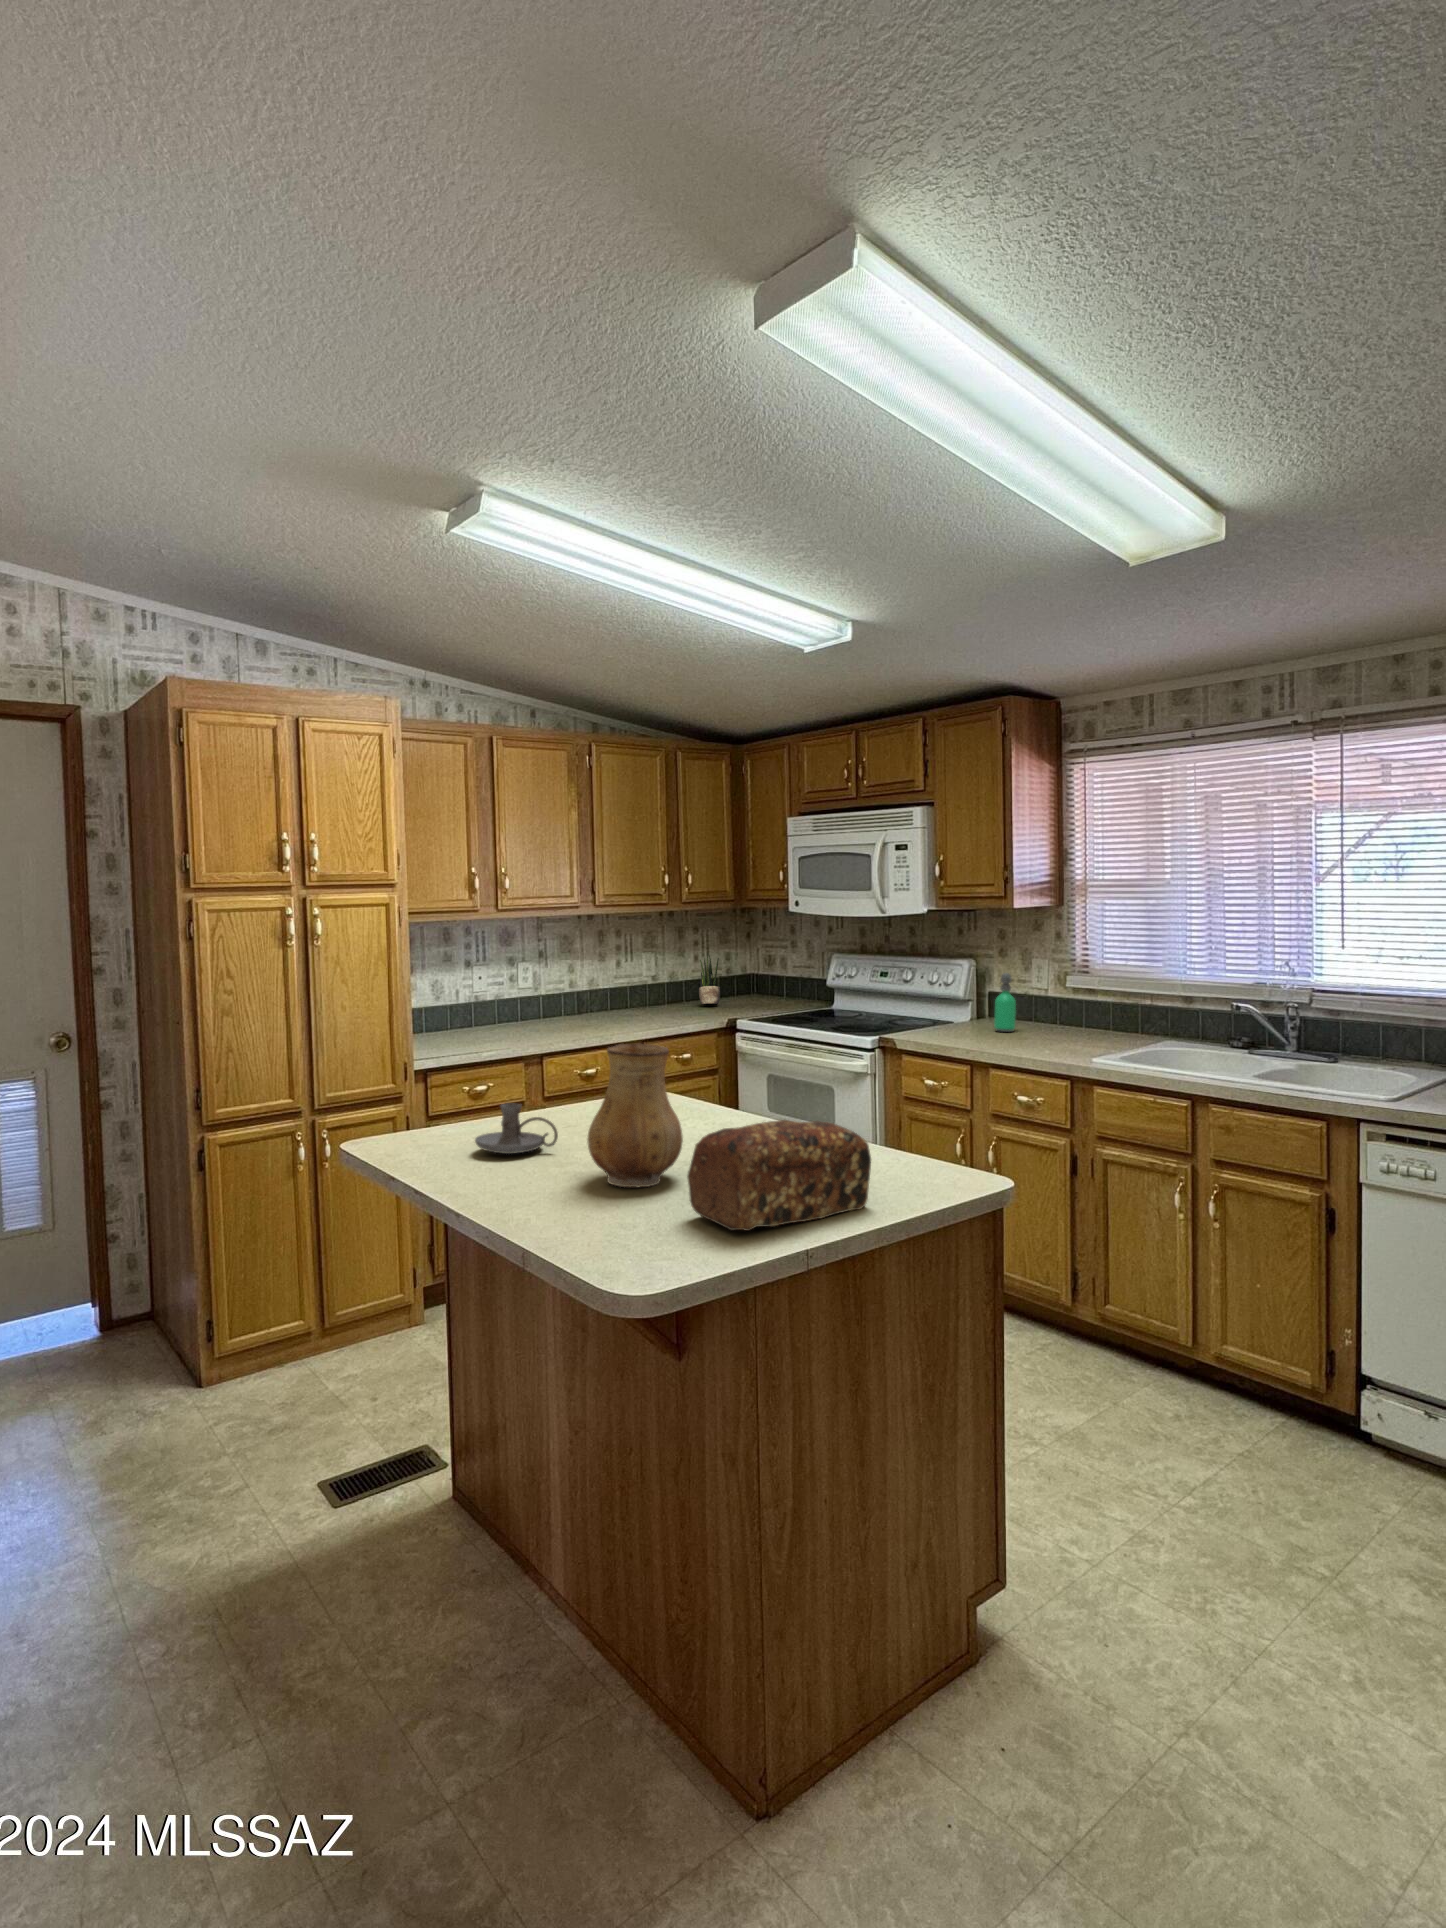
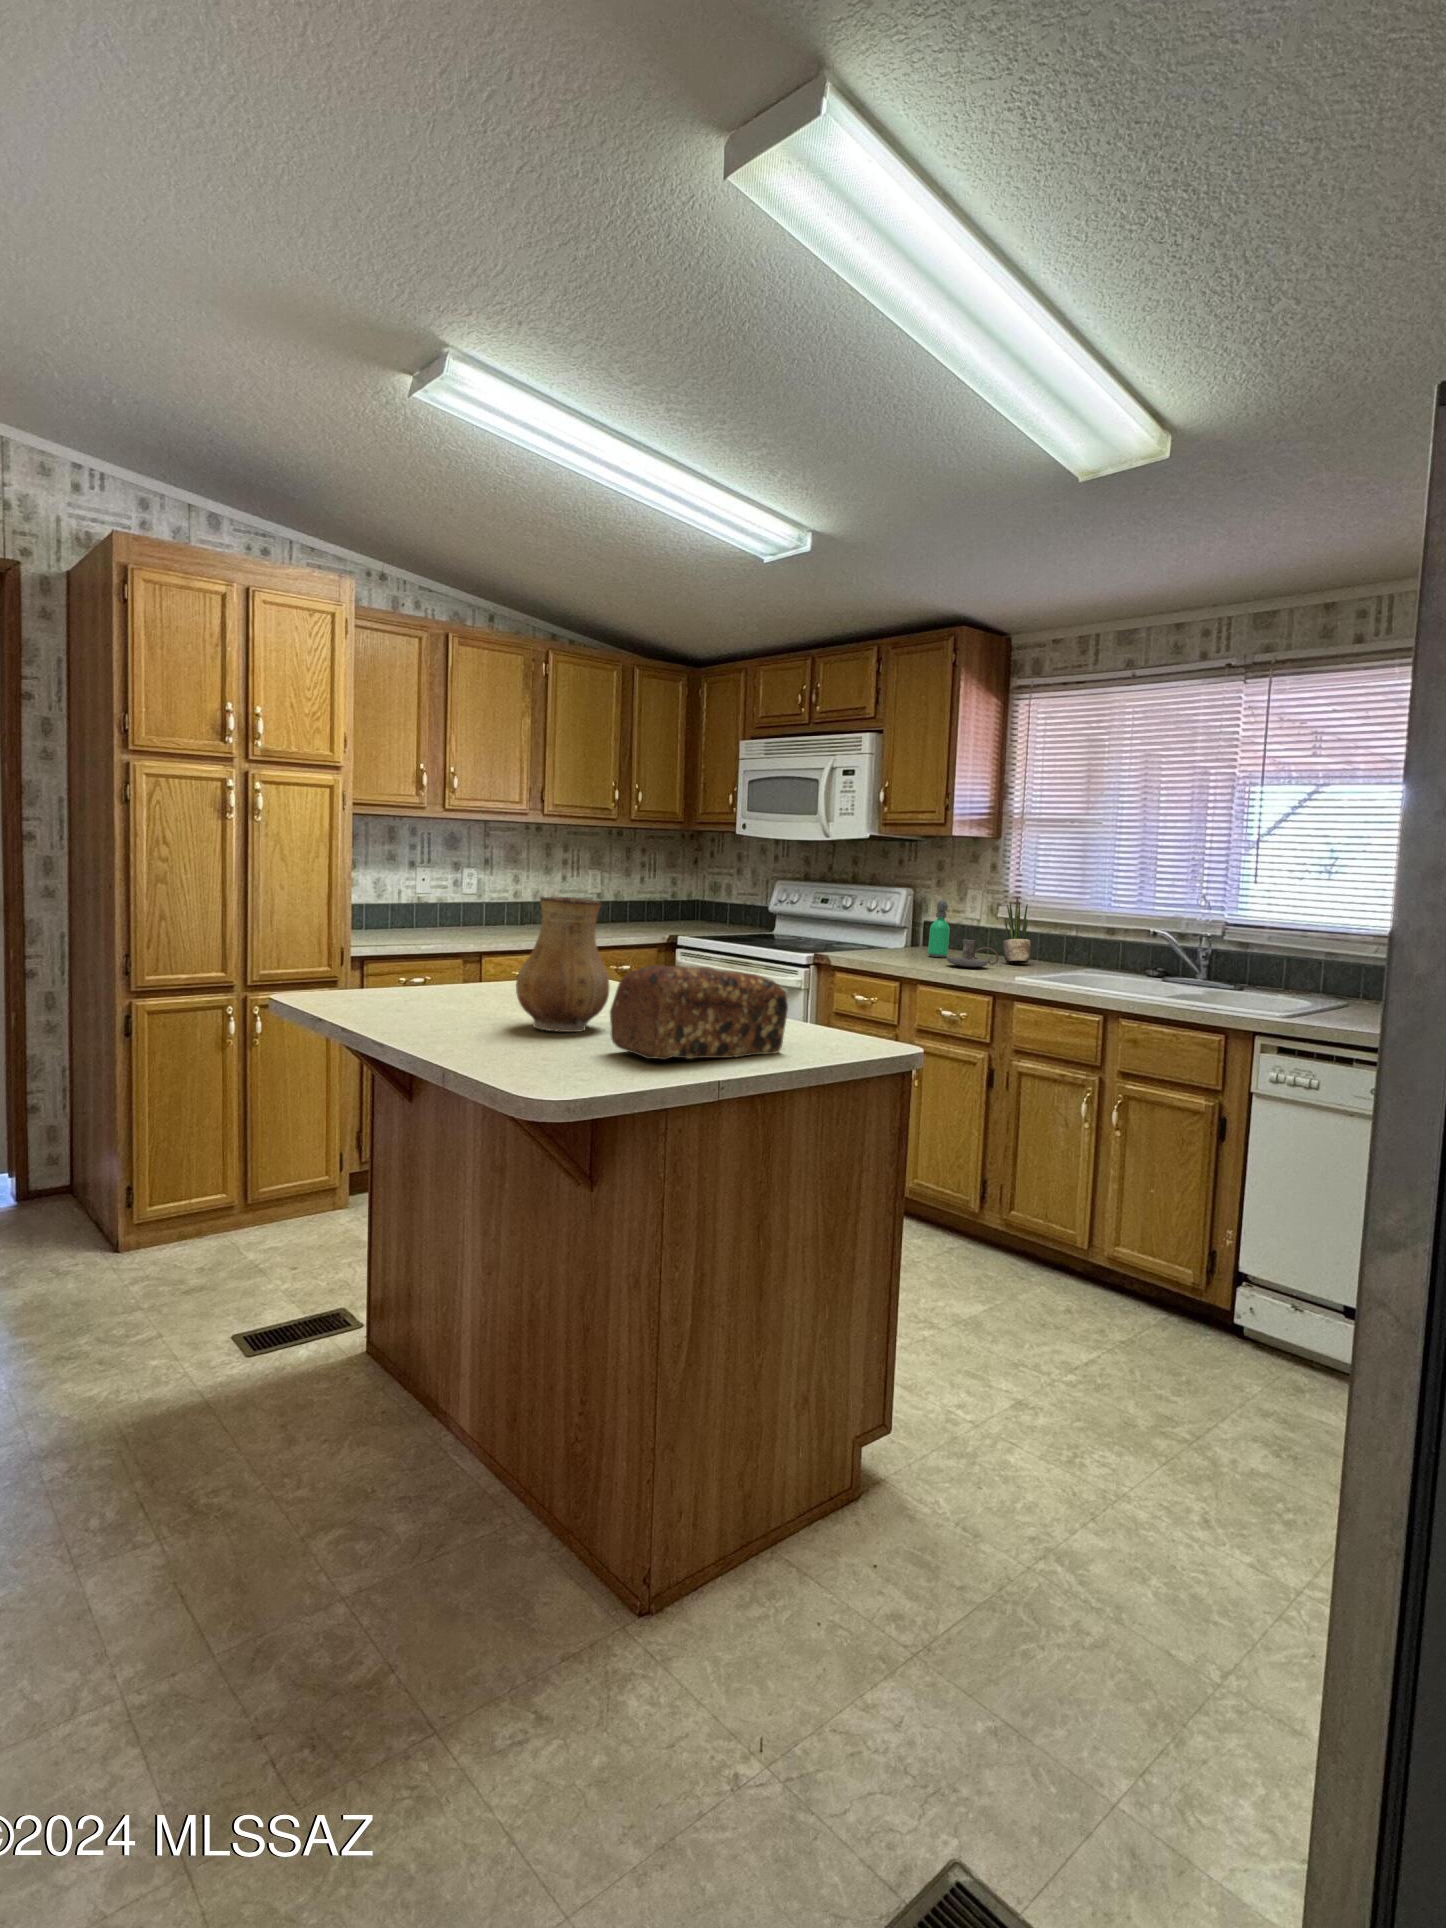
potted plant: present [699,953,720,1005] -> present [1003,897,1031,963]
candle holder: present [475,1104,558,1154] -> present [946,939,999,967]

